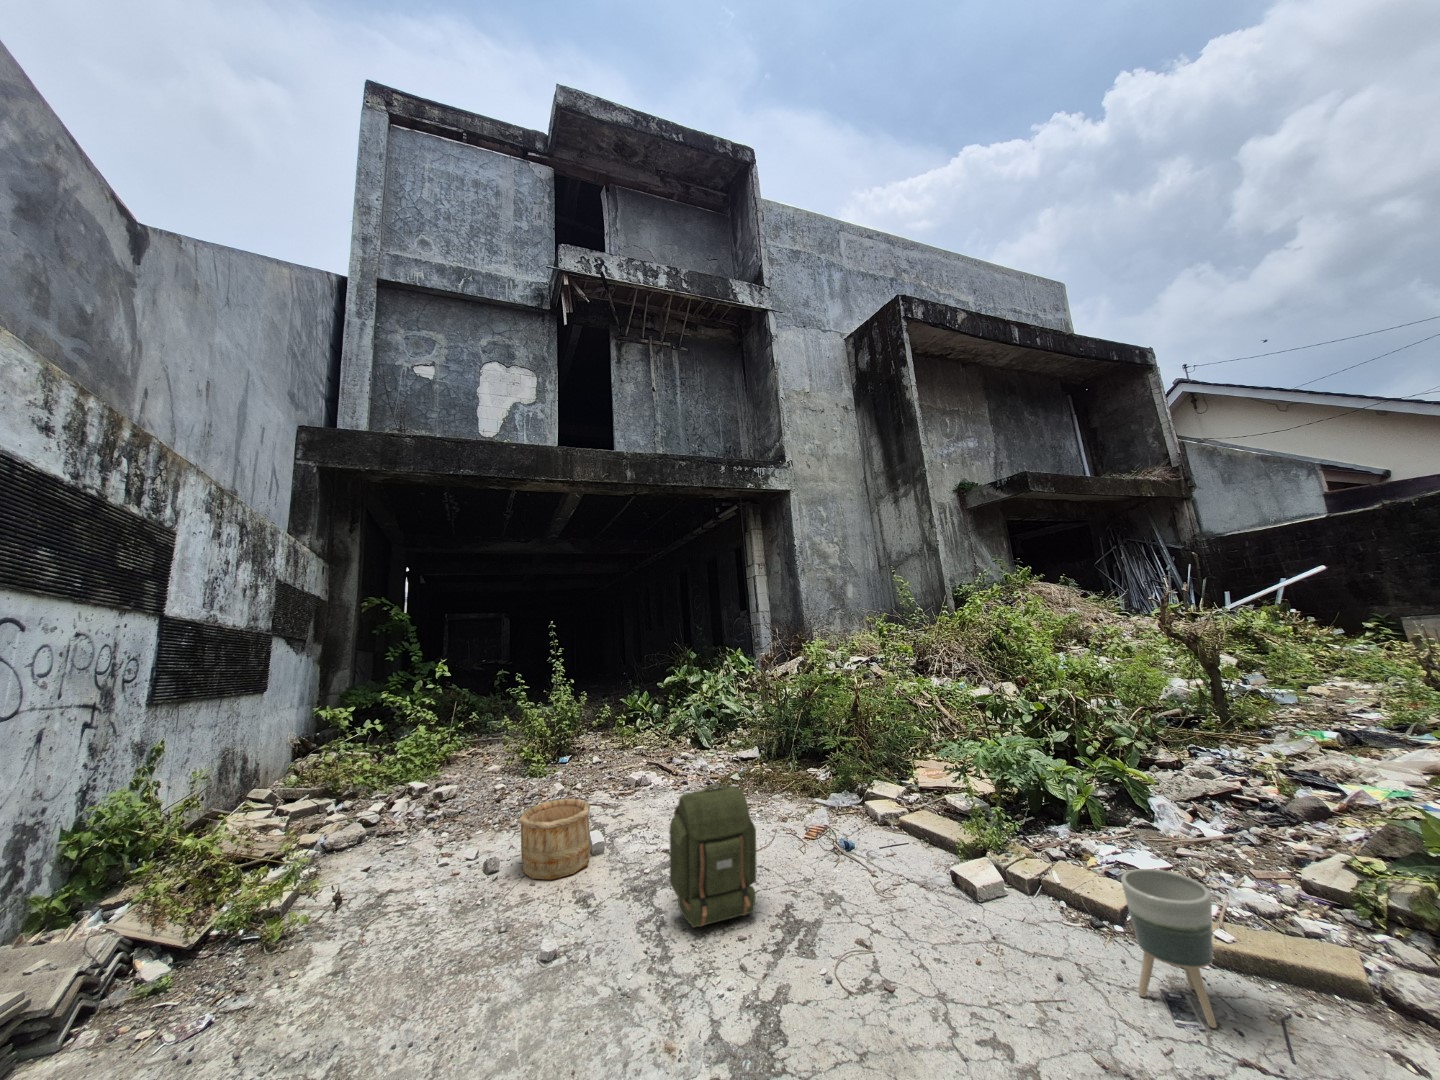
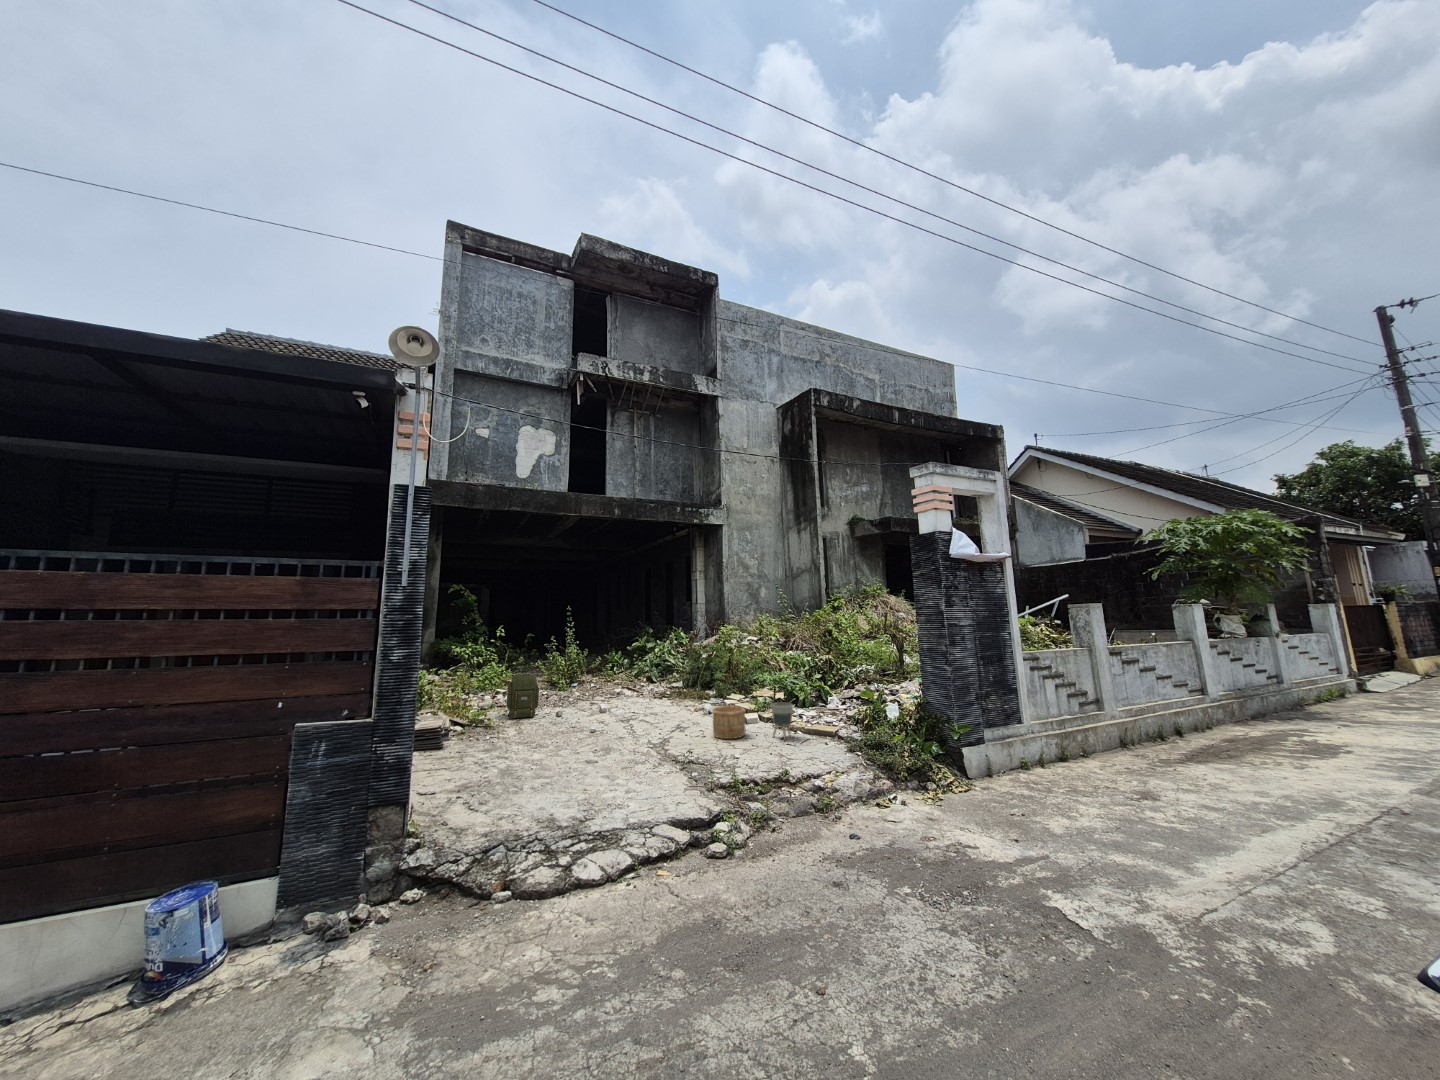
backpack: present [669,785,756,927] -> present [507,674,539,718]
wooden bucket: present [518,799,590,880] -> present [712,705,745,739]

